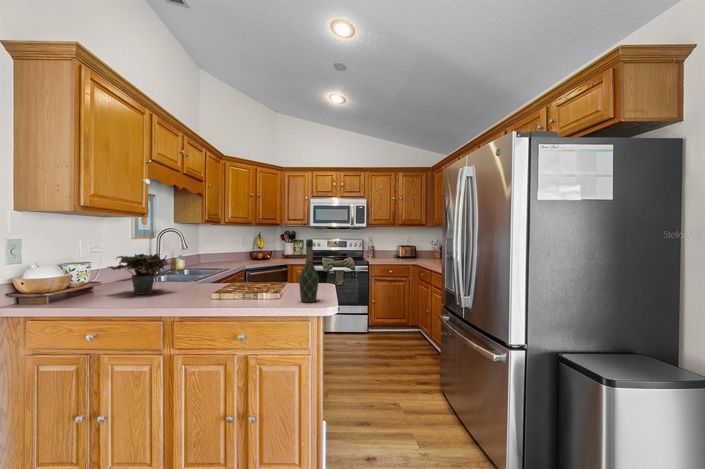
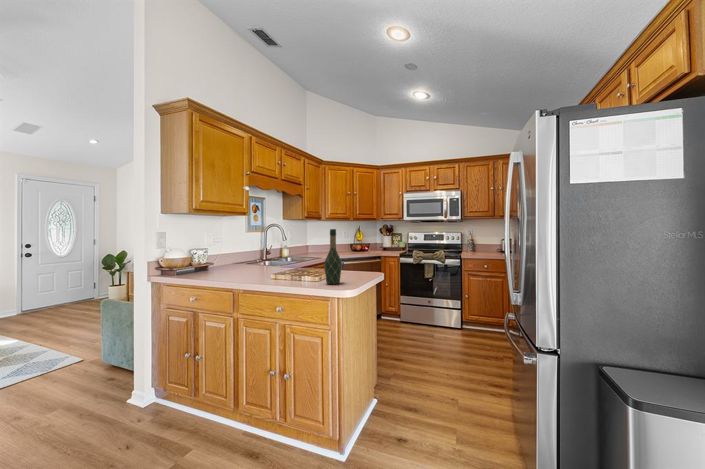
potted plant: present [107,254,177,295] -> none [212,242,257,273]

